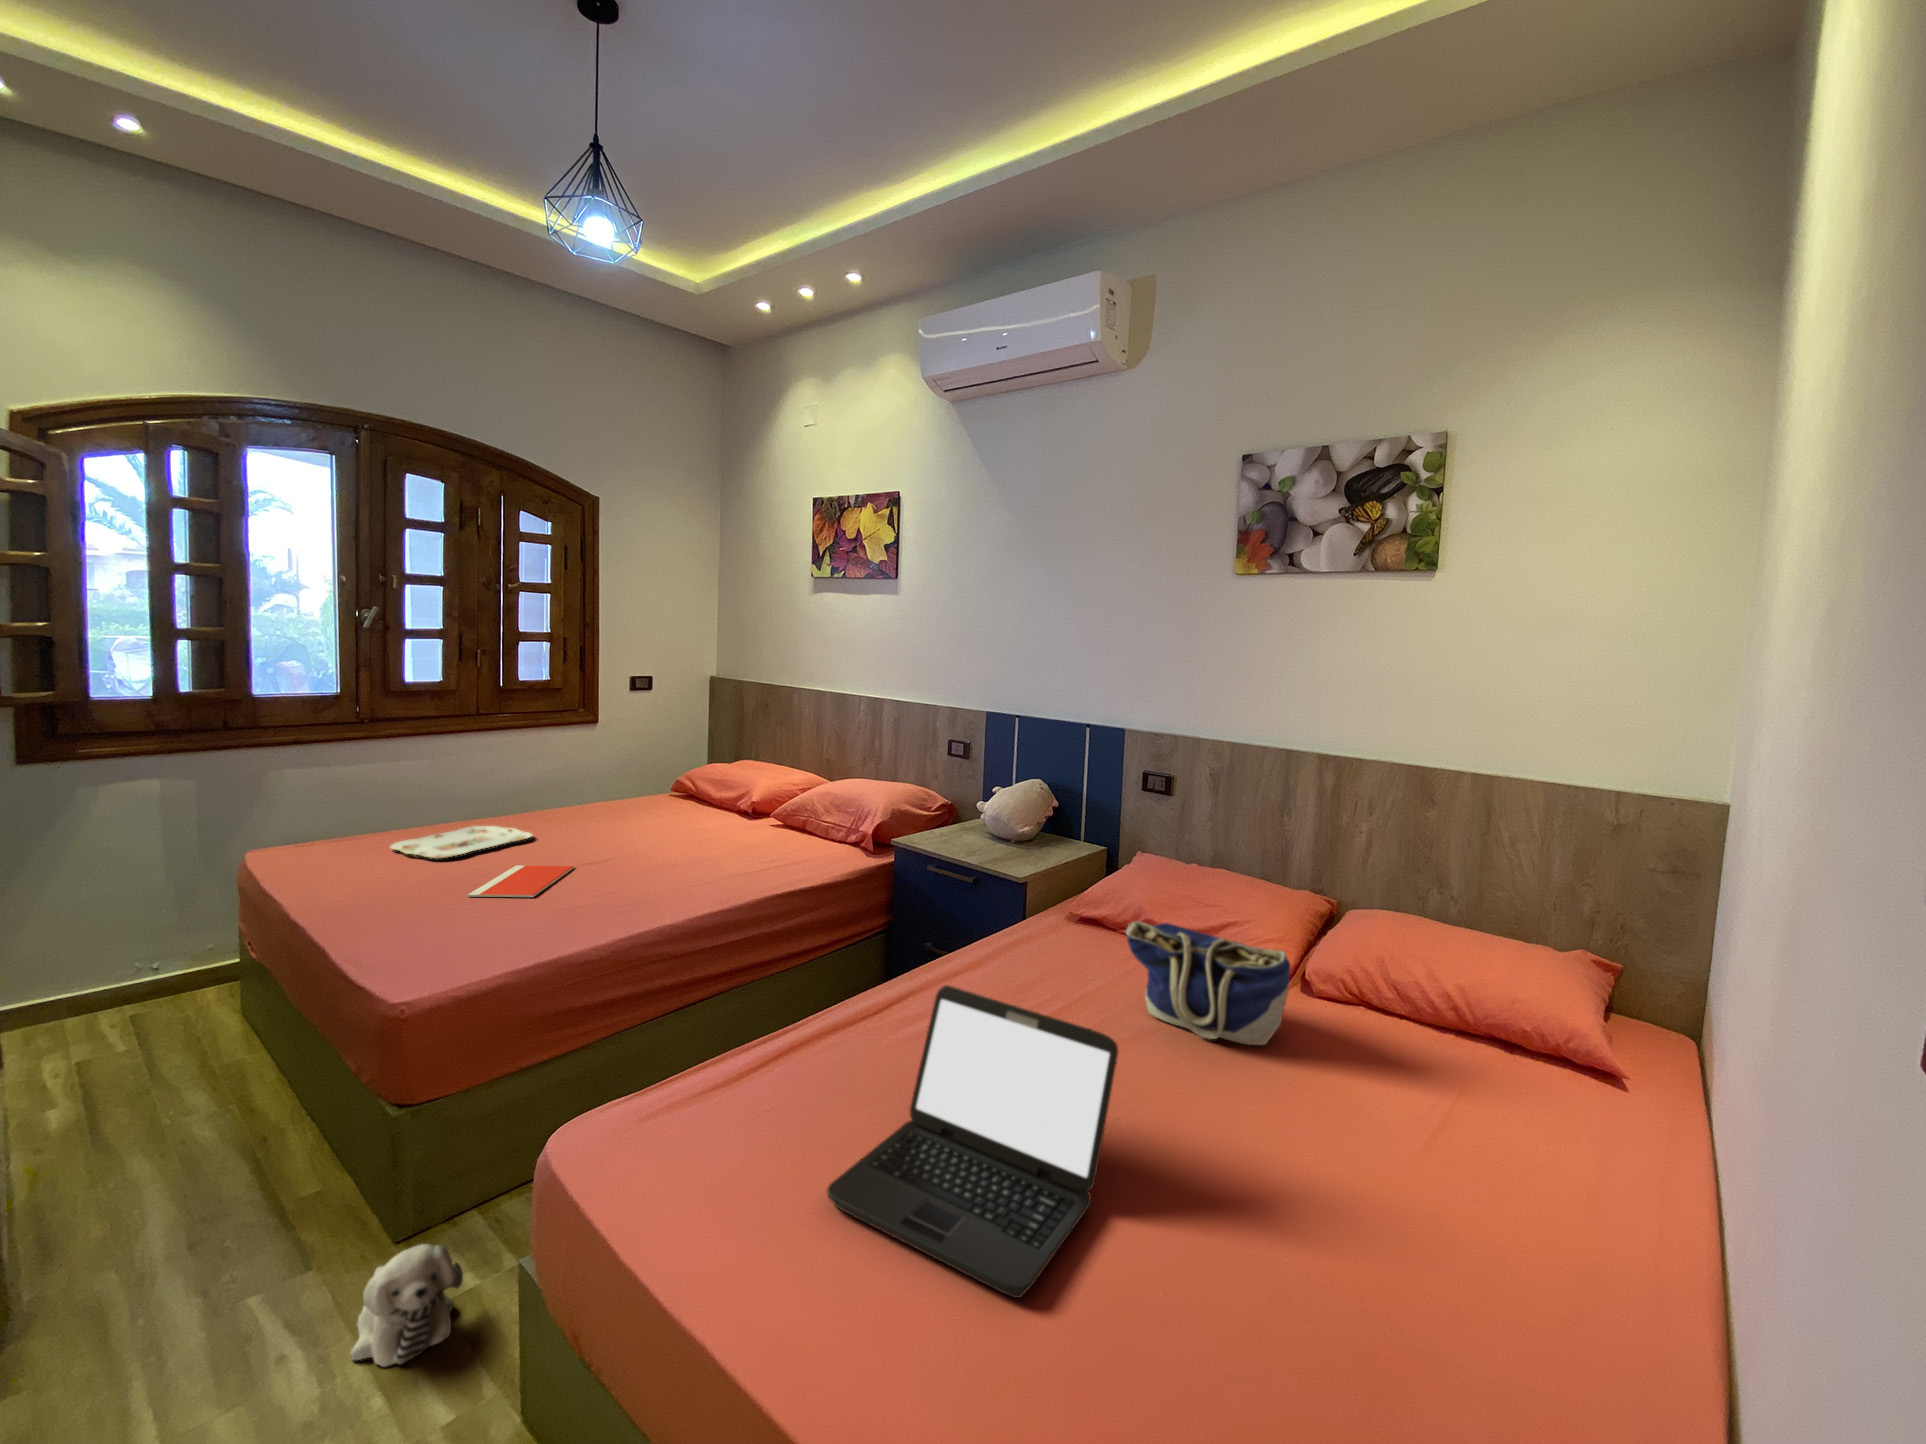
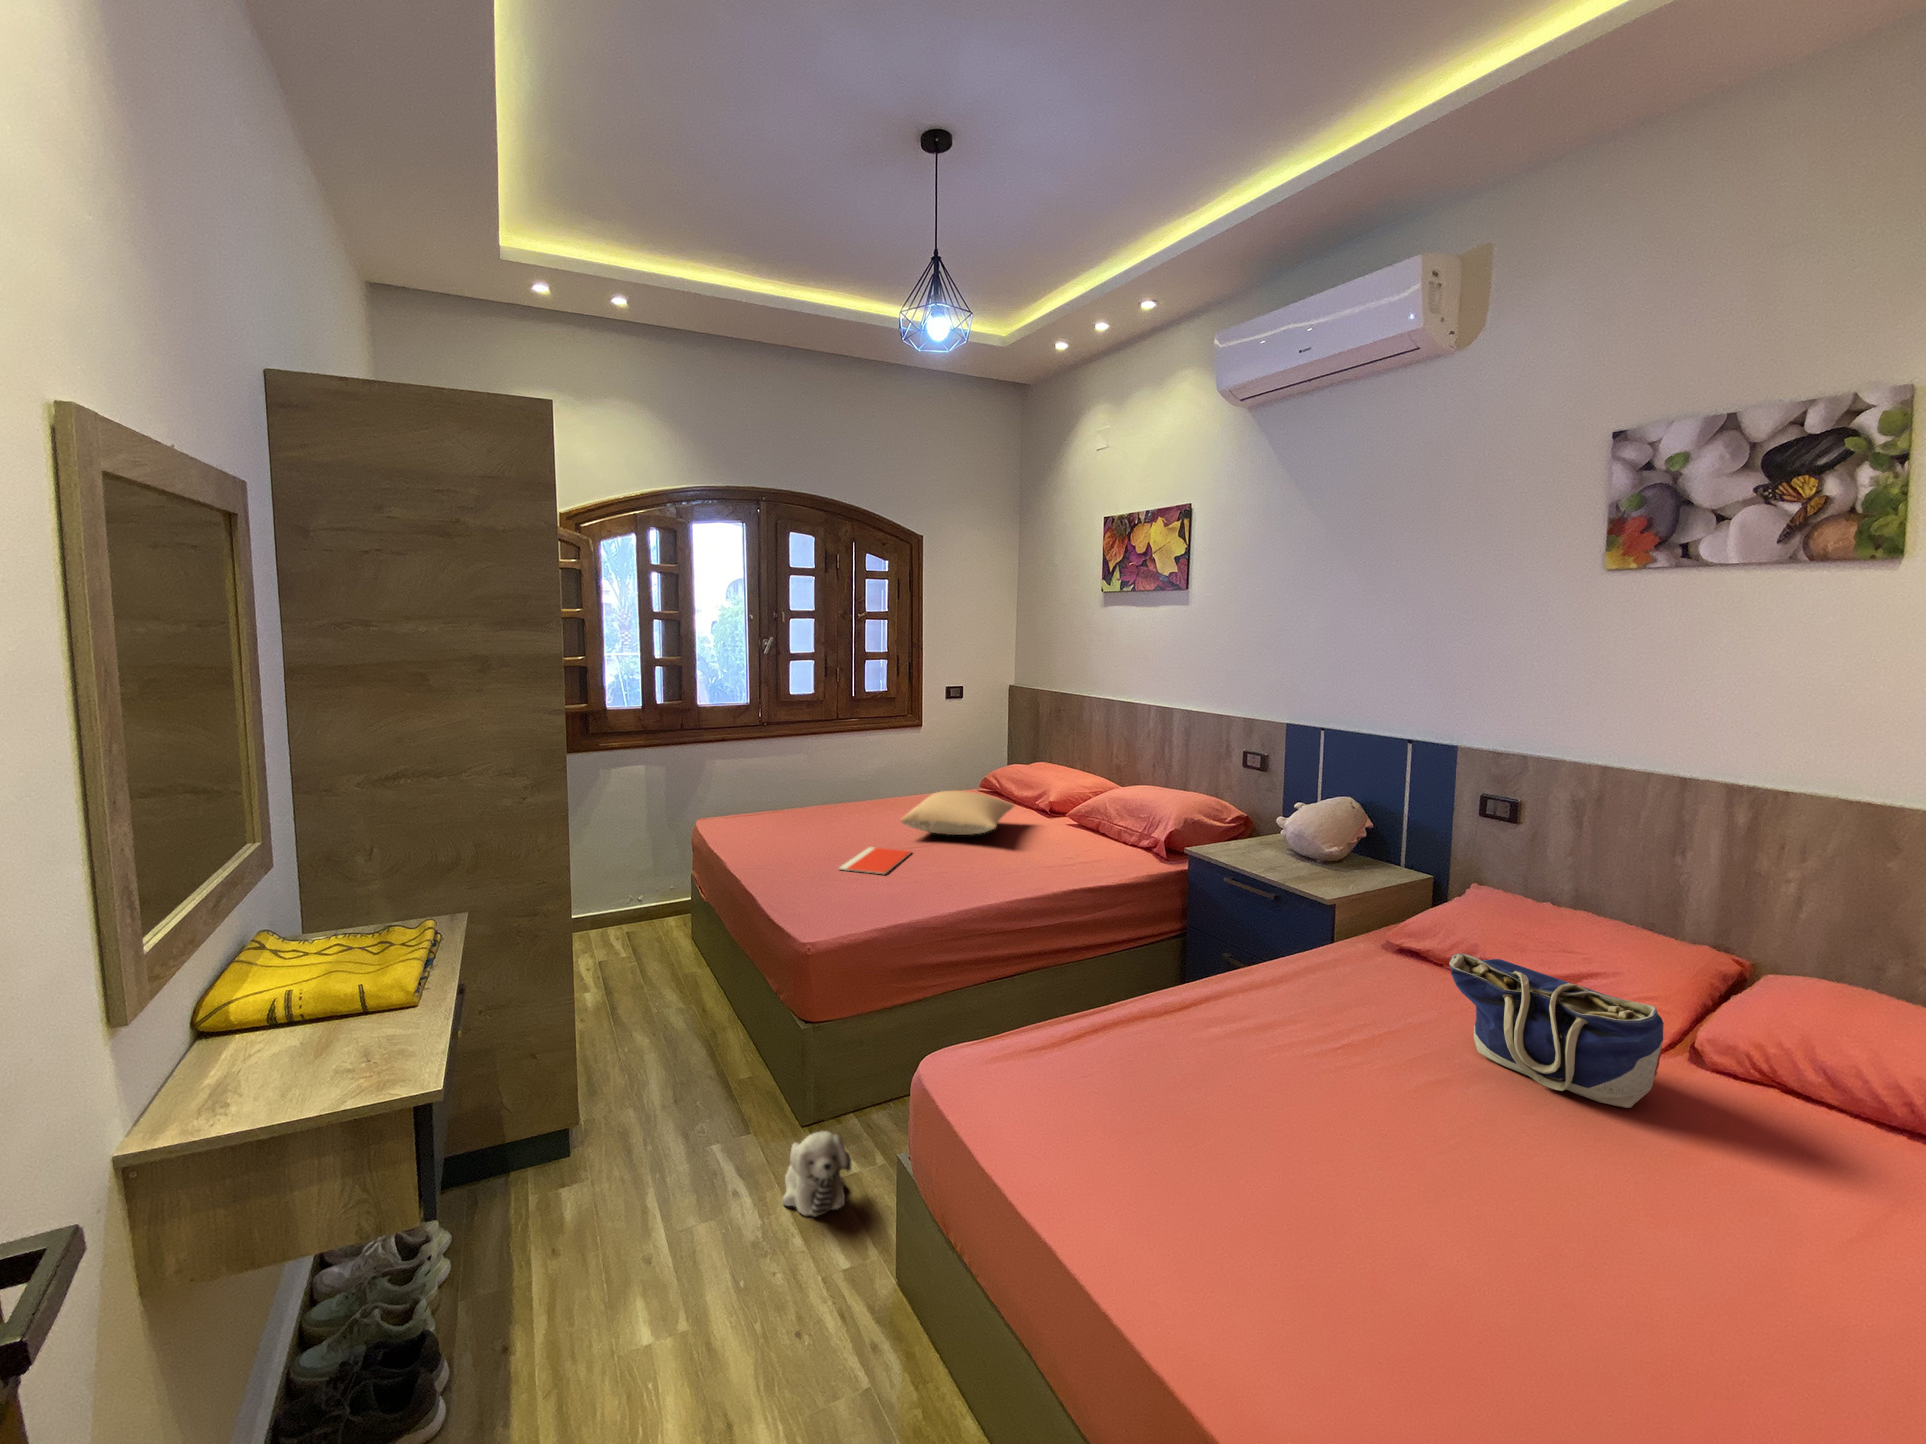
pillow: none [561,793,707,843] -> present [901,791,1014,835]
serving tray: present [390,826,532,858] -> none [780,813,878,837]
laptop: present [827,985,1118,1298] -> none [1145,989,1436,1280]

